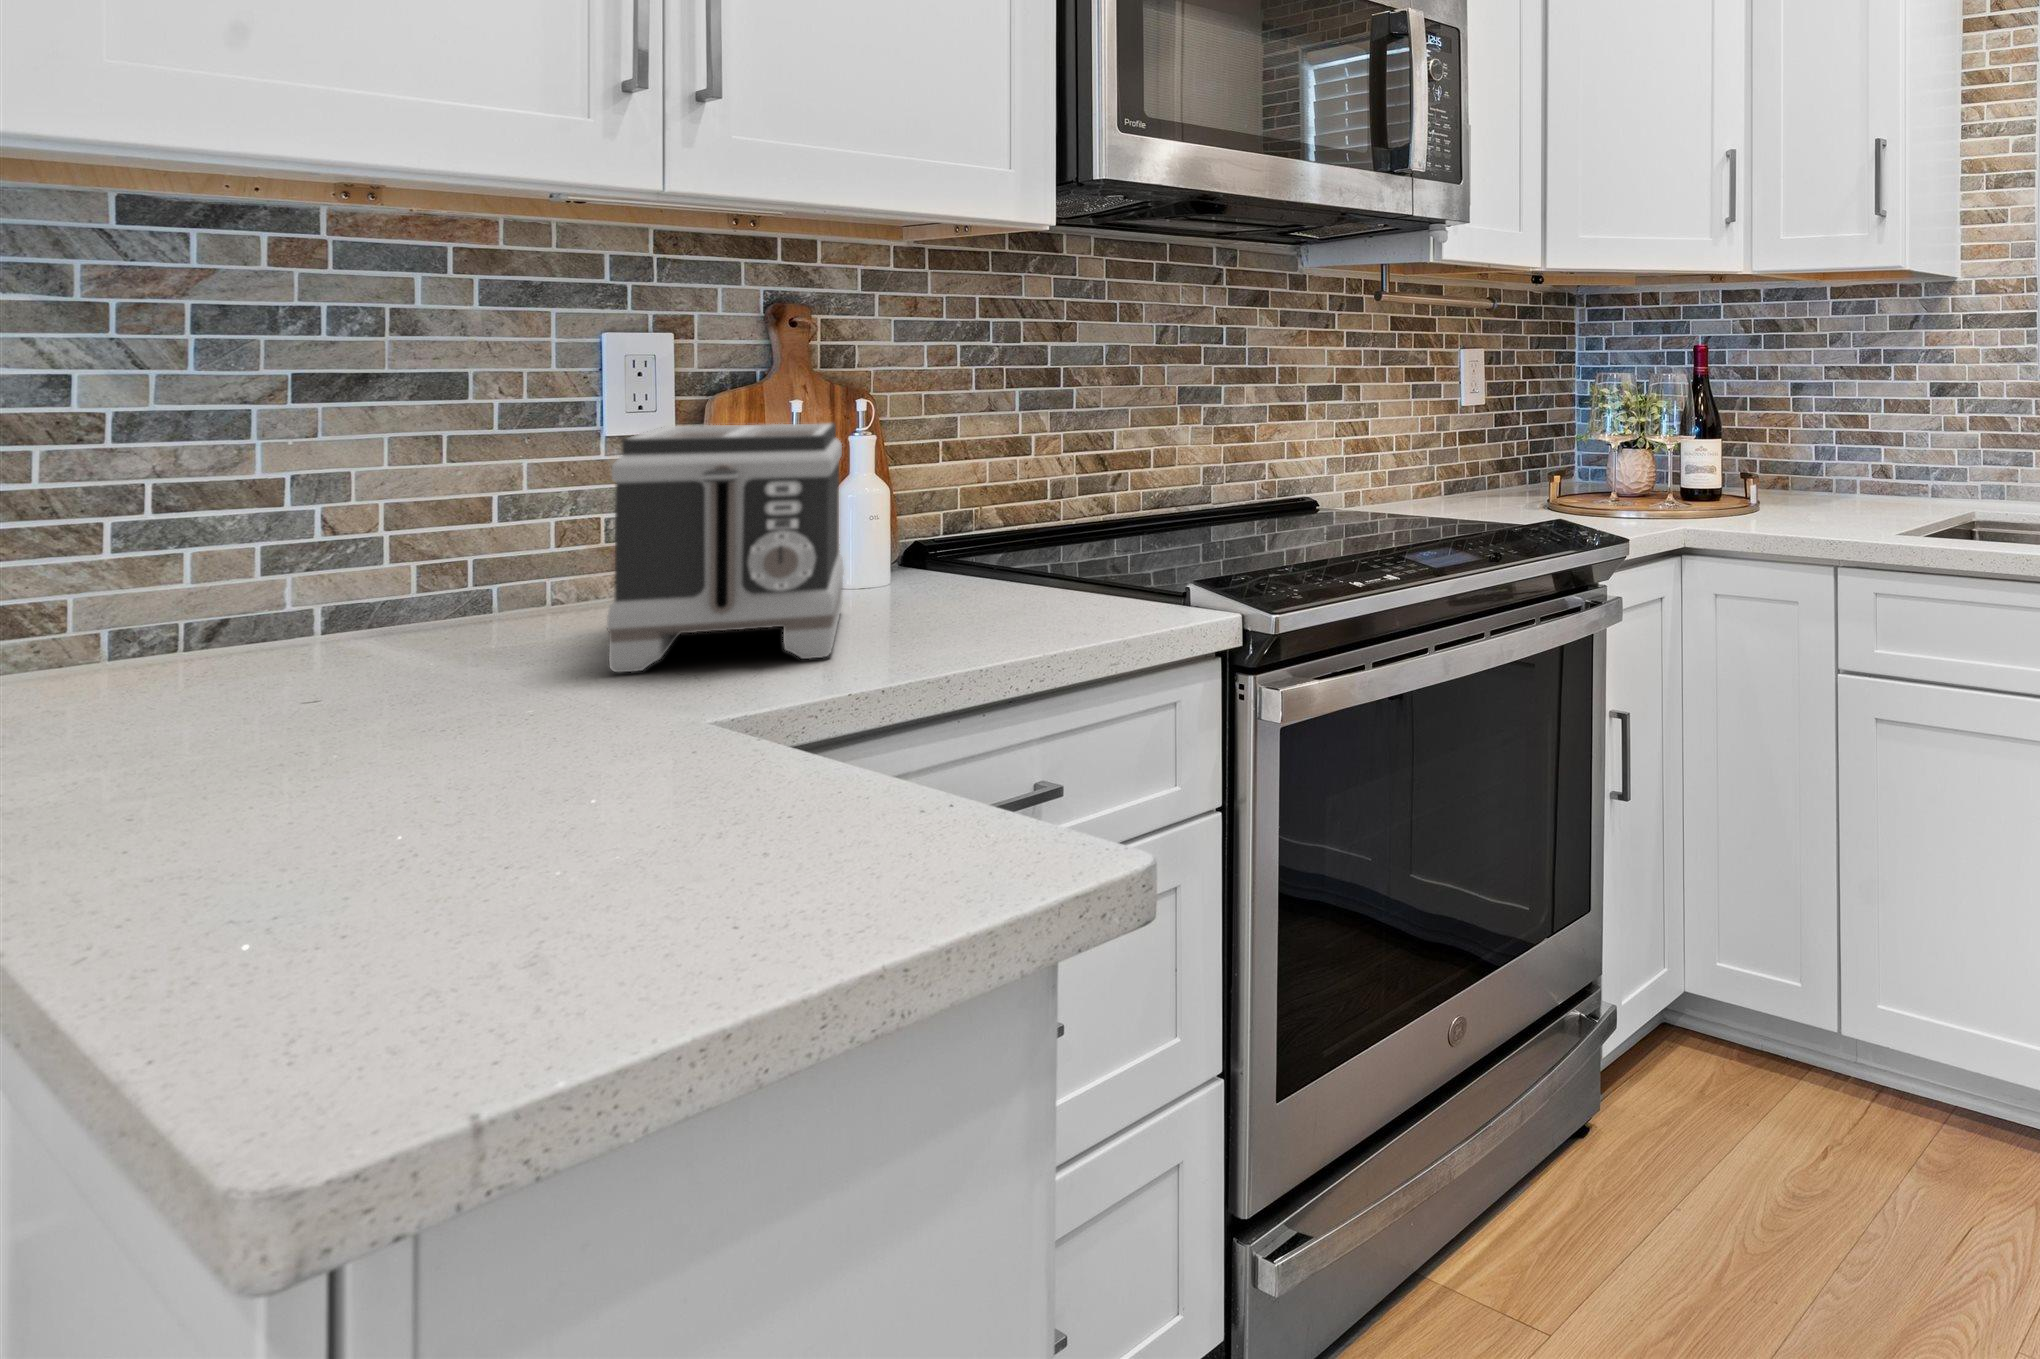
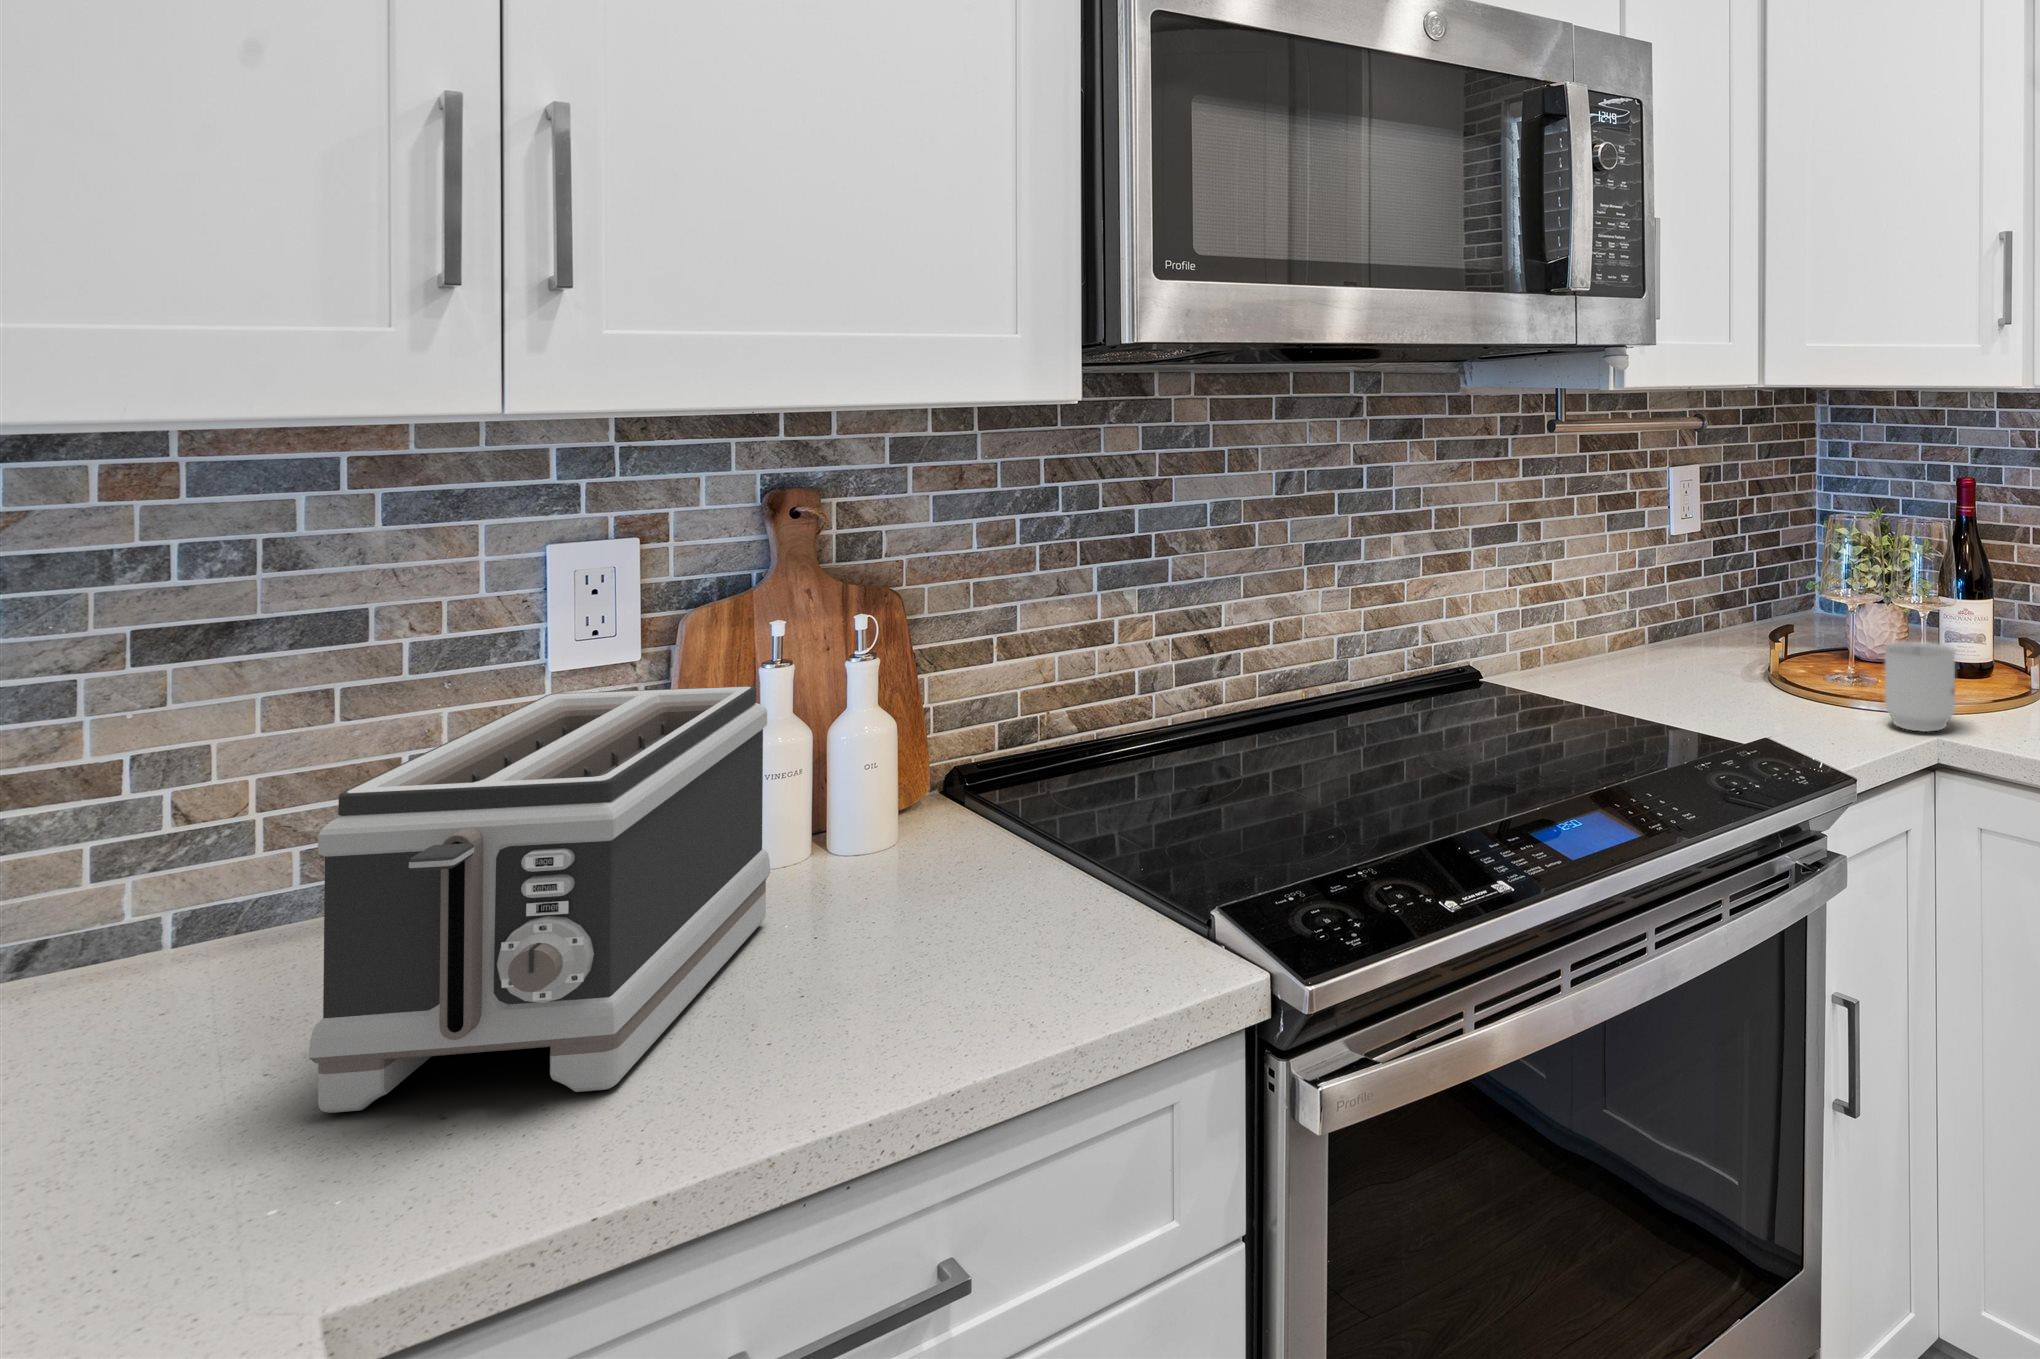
mug: none [1646,459,1701,523] -> present [1883,642,1956,732]

